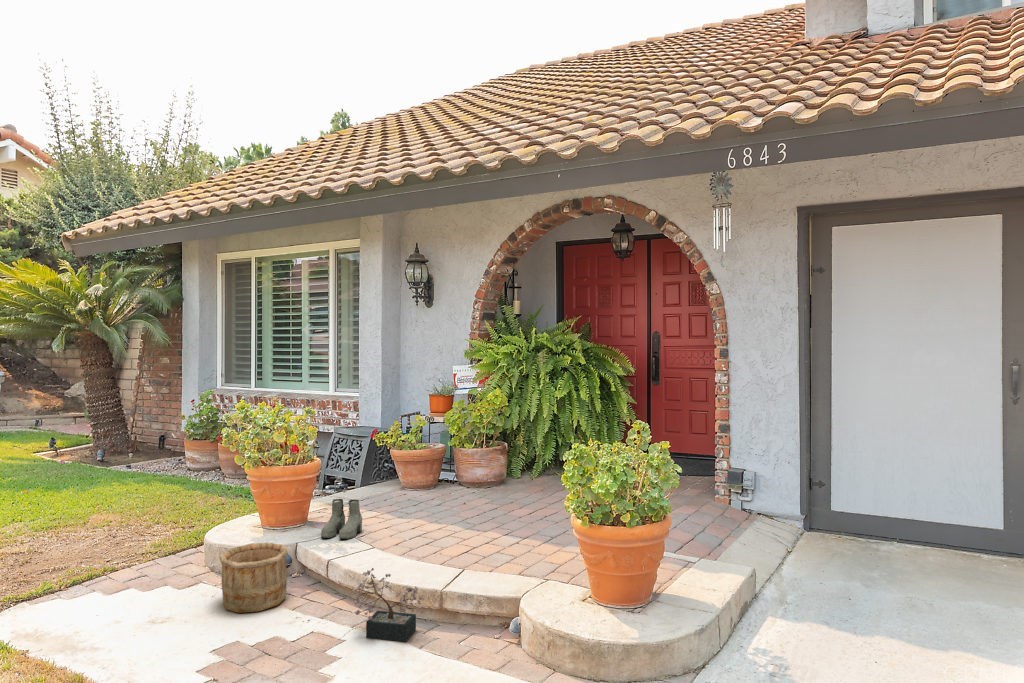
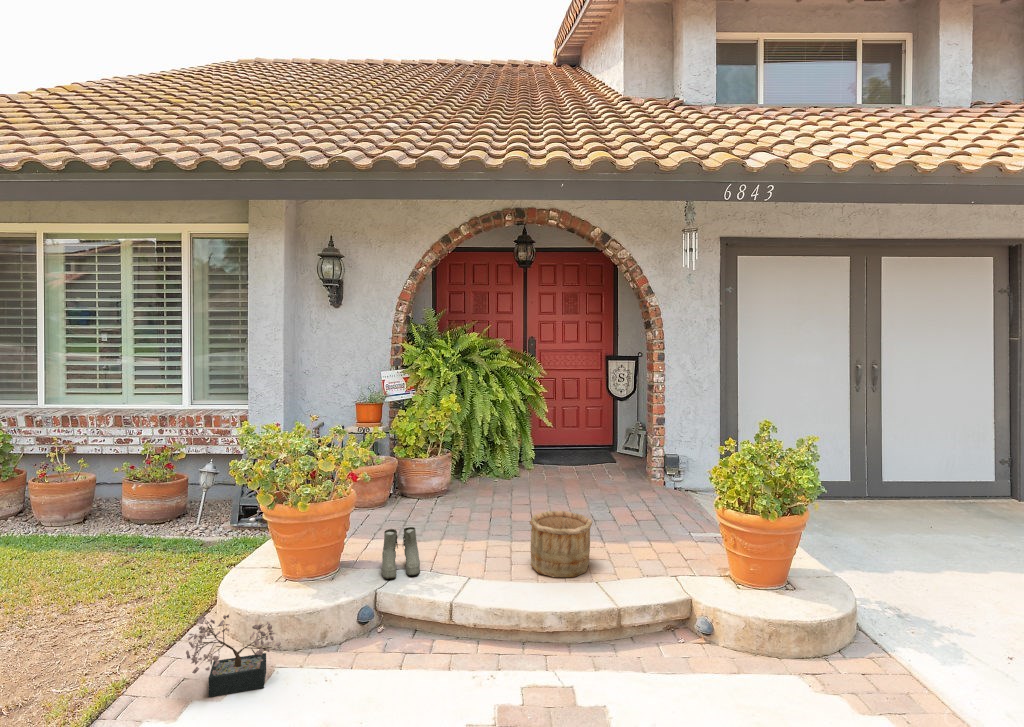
wooden bucket: present [219,543,288,613] -> present [530,511,592,577]
decorative plant: present [352,568,424,642] -> present [186,612,281,697]

